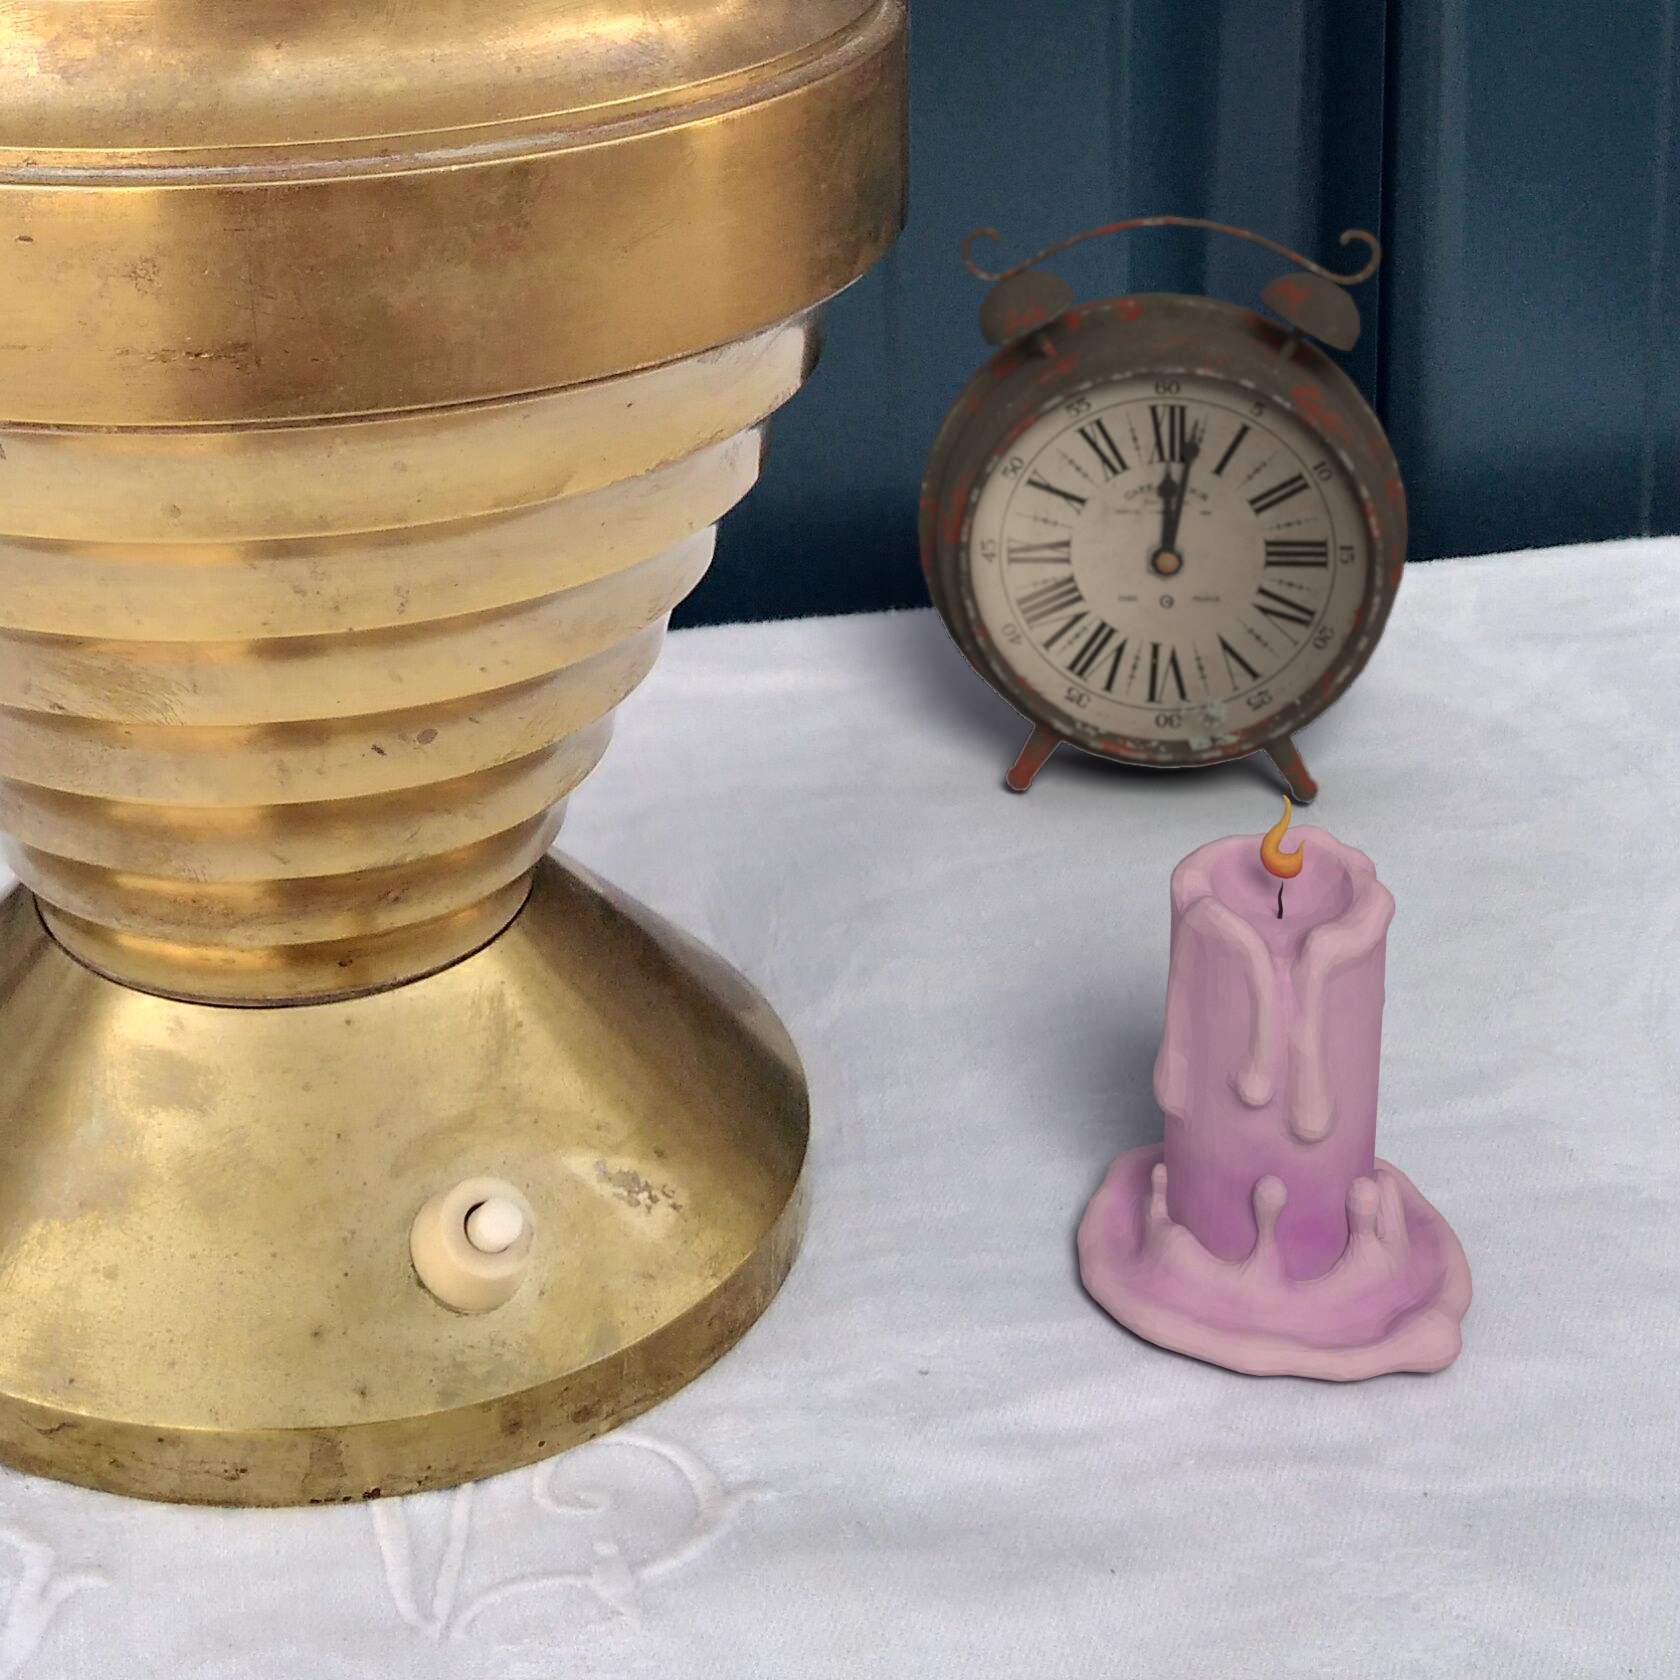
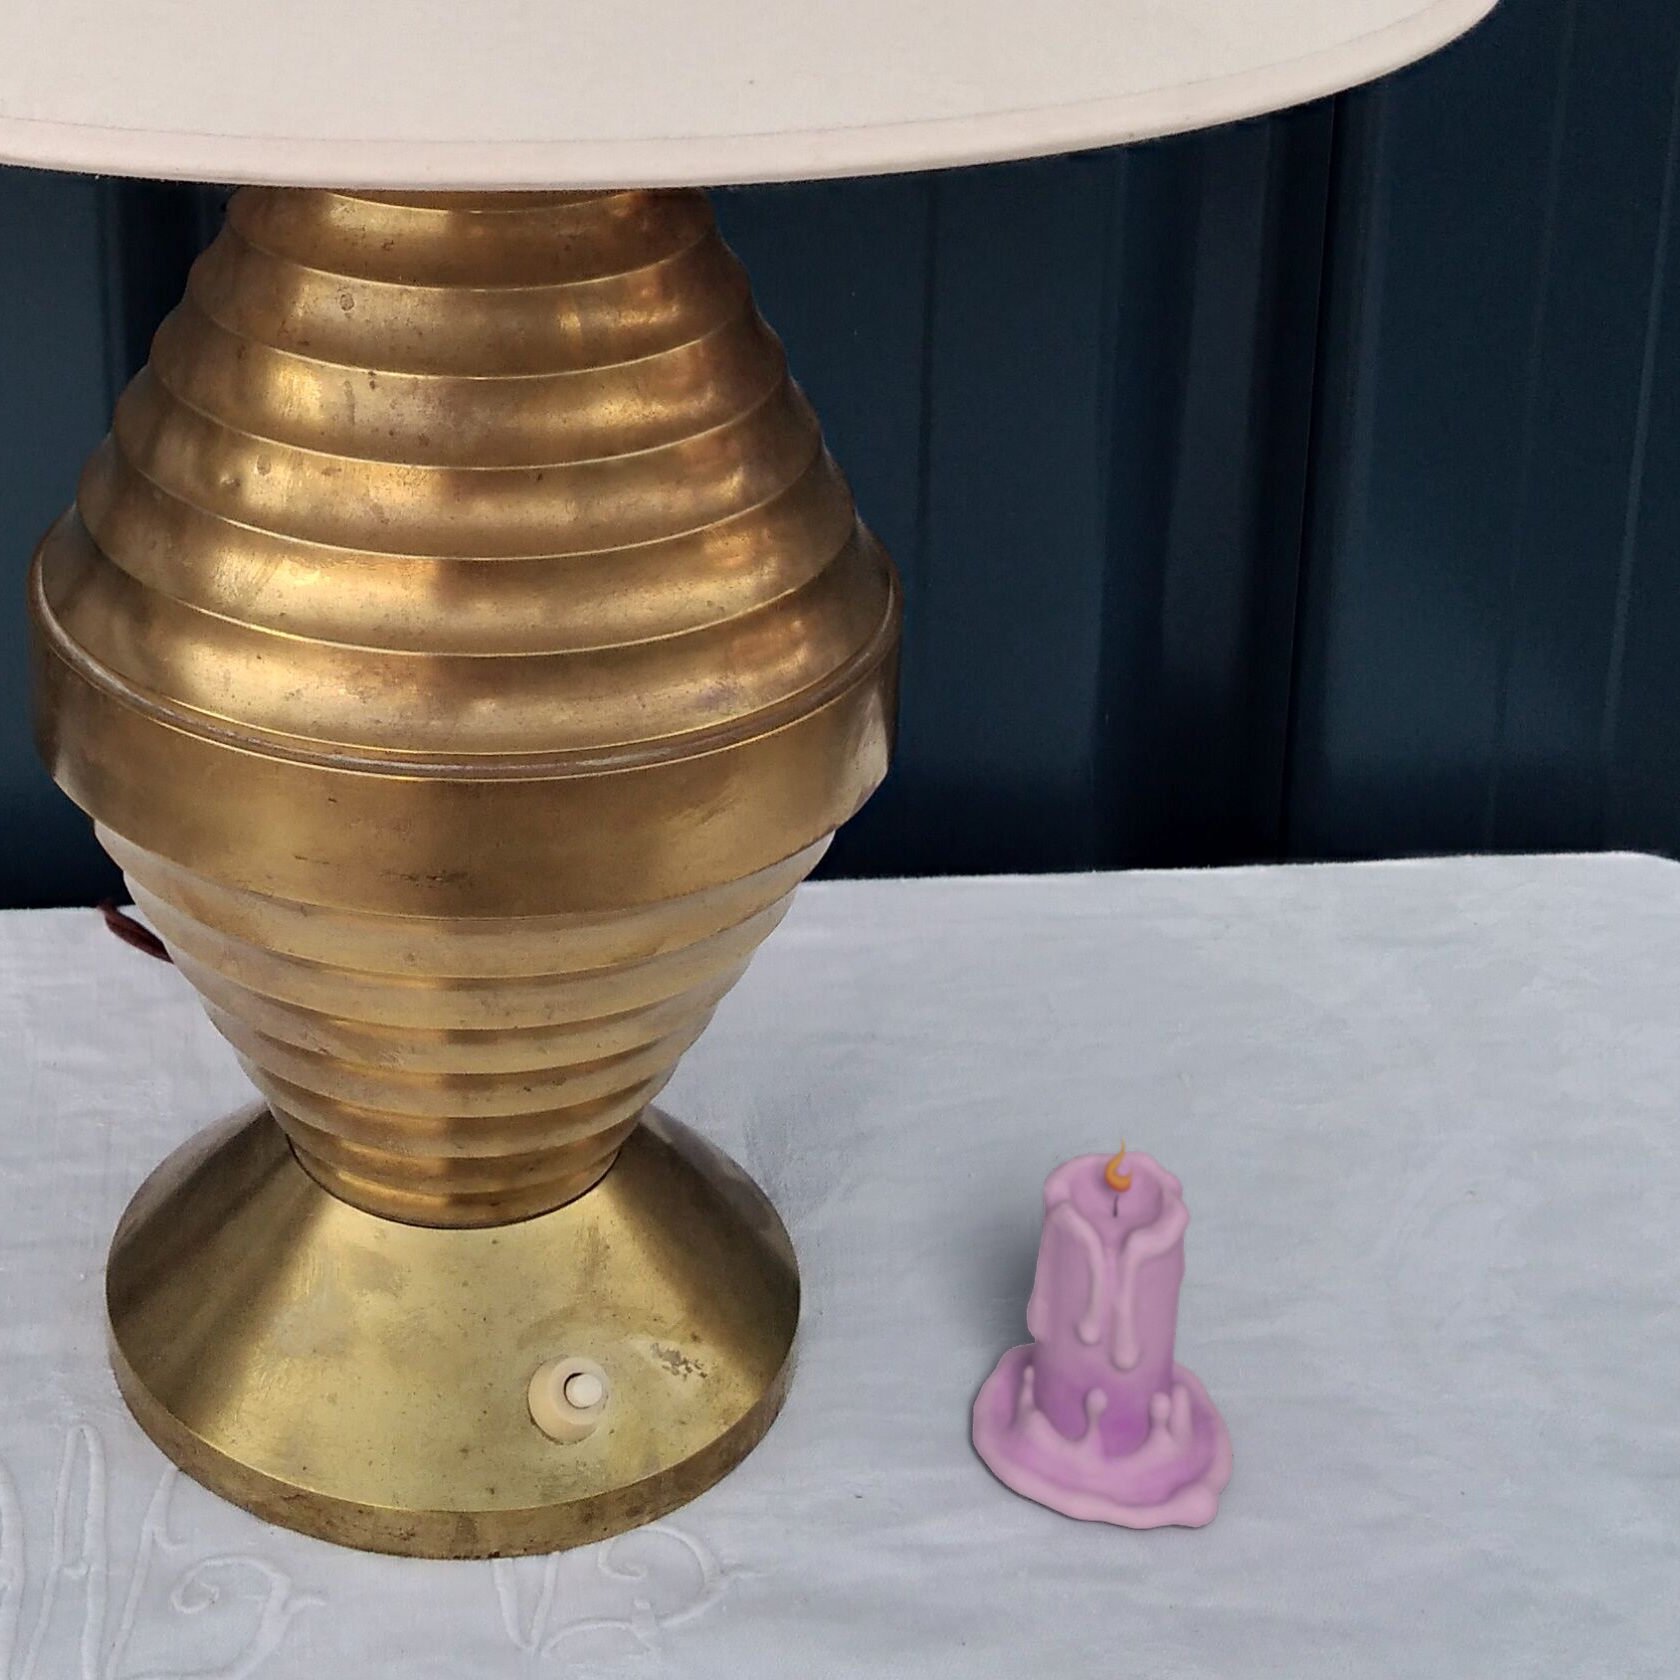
alarm clock: present [918,216,1408,803] -> none [914,644,1266,1070]

